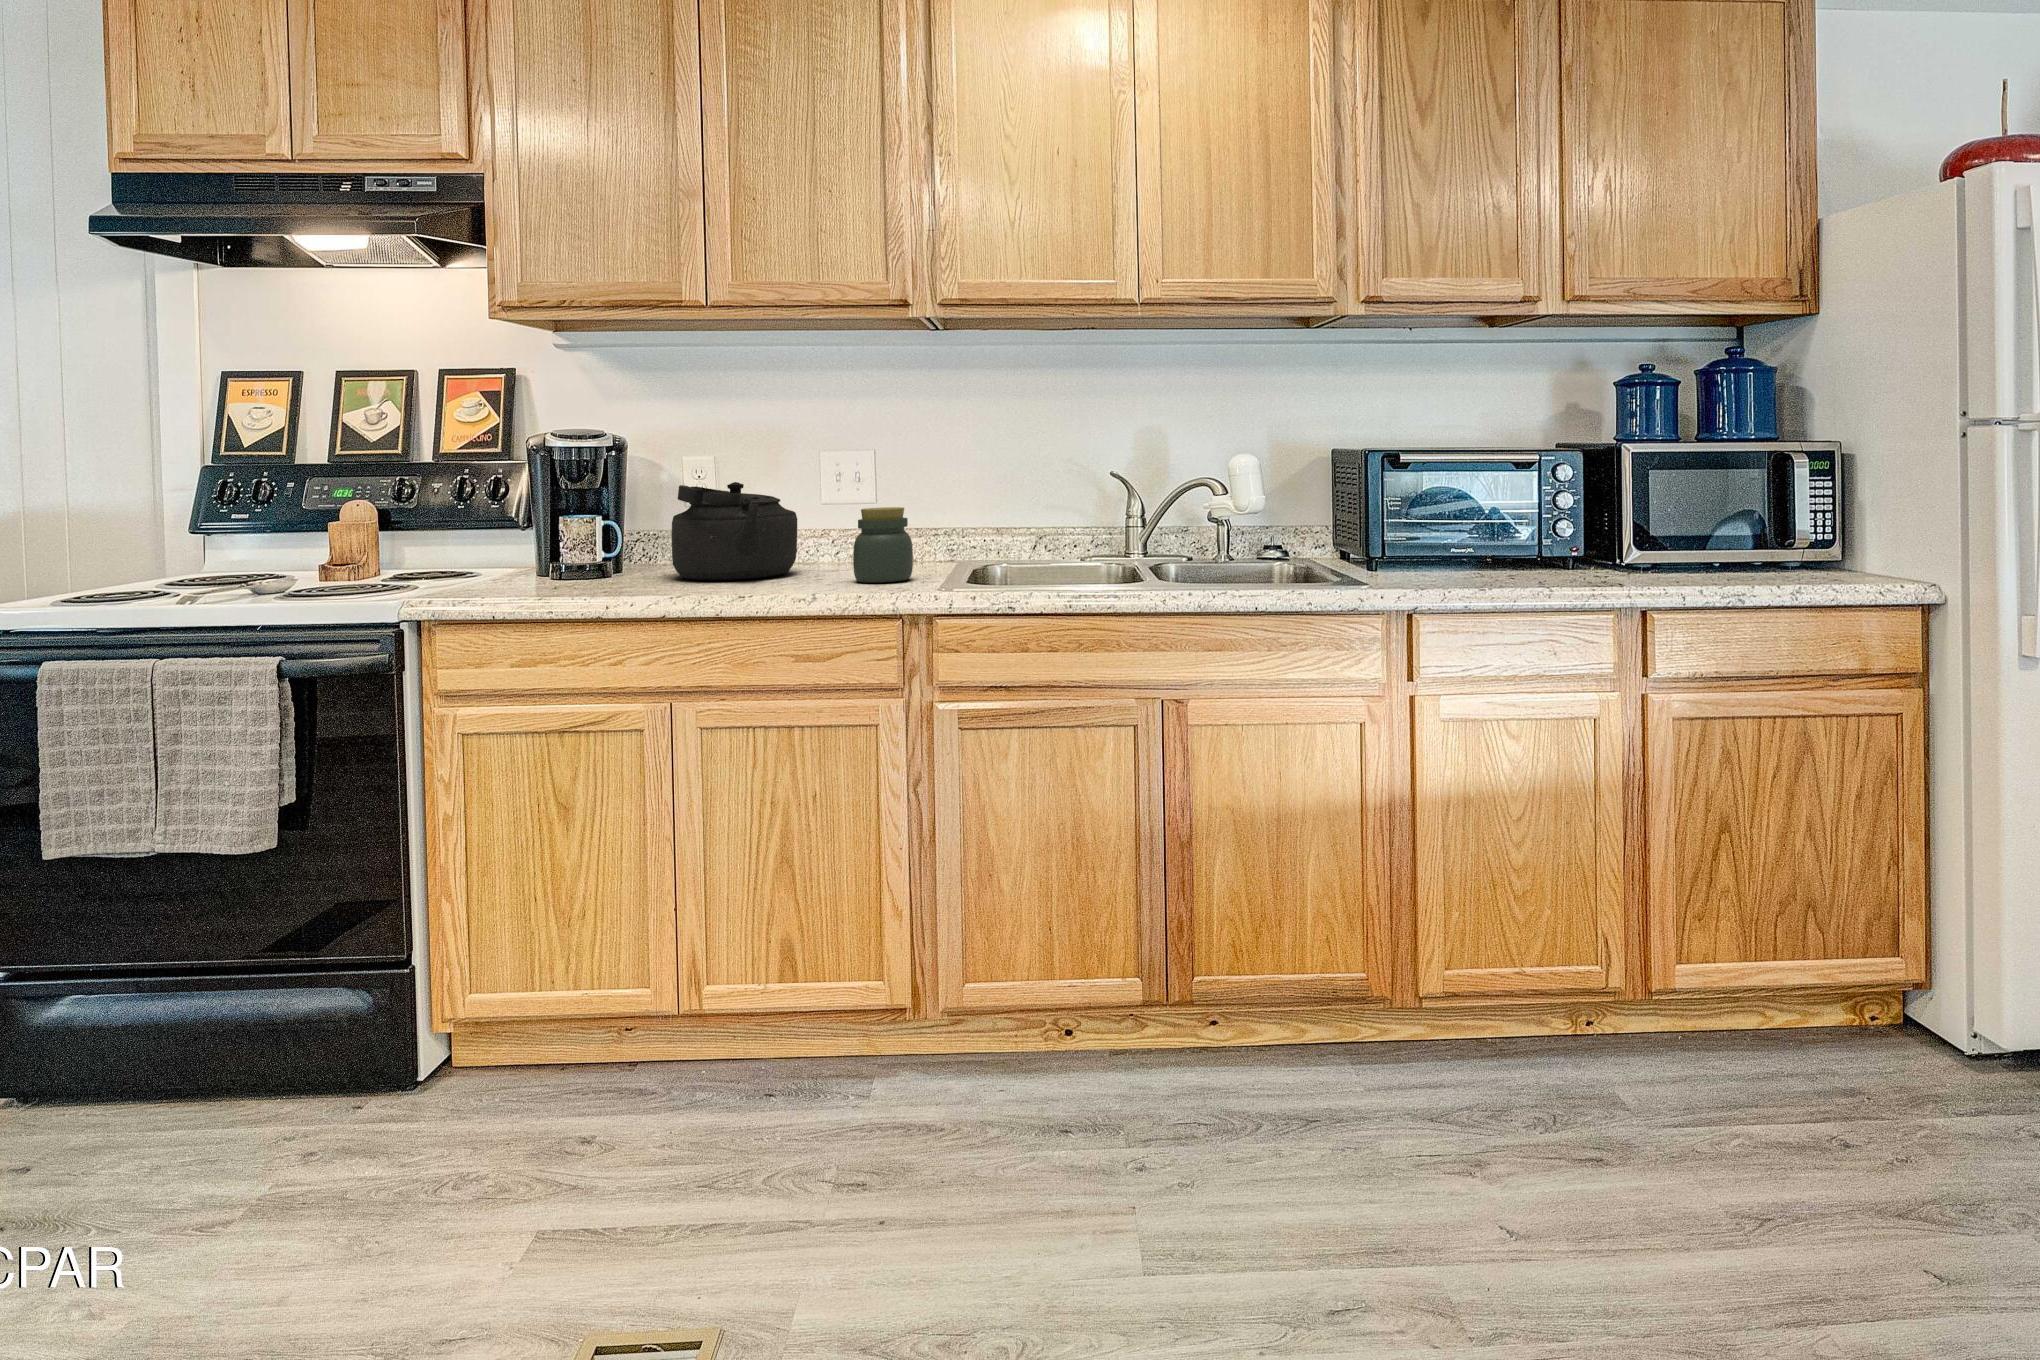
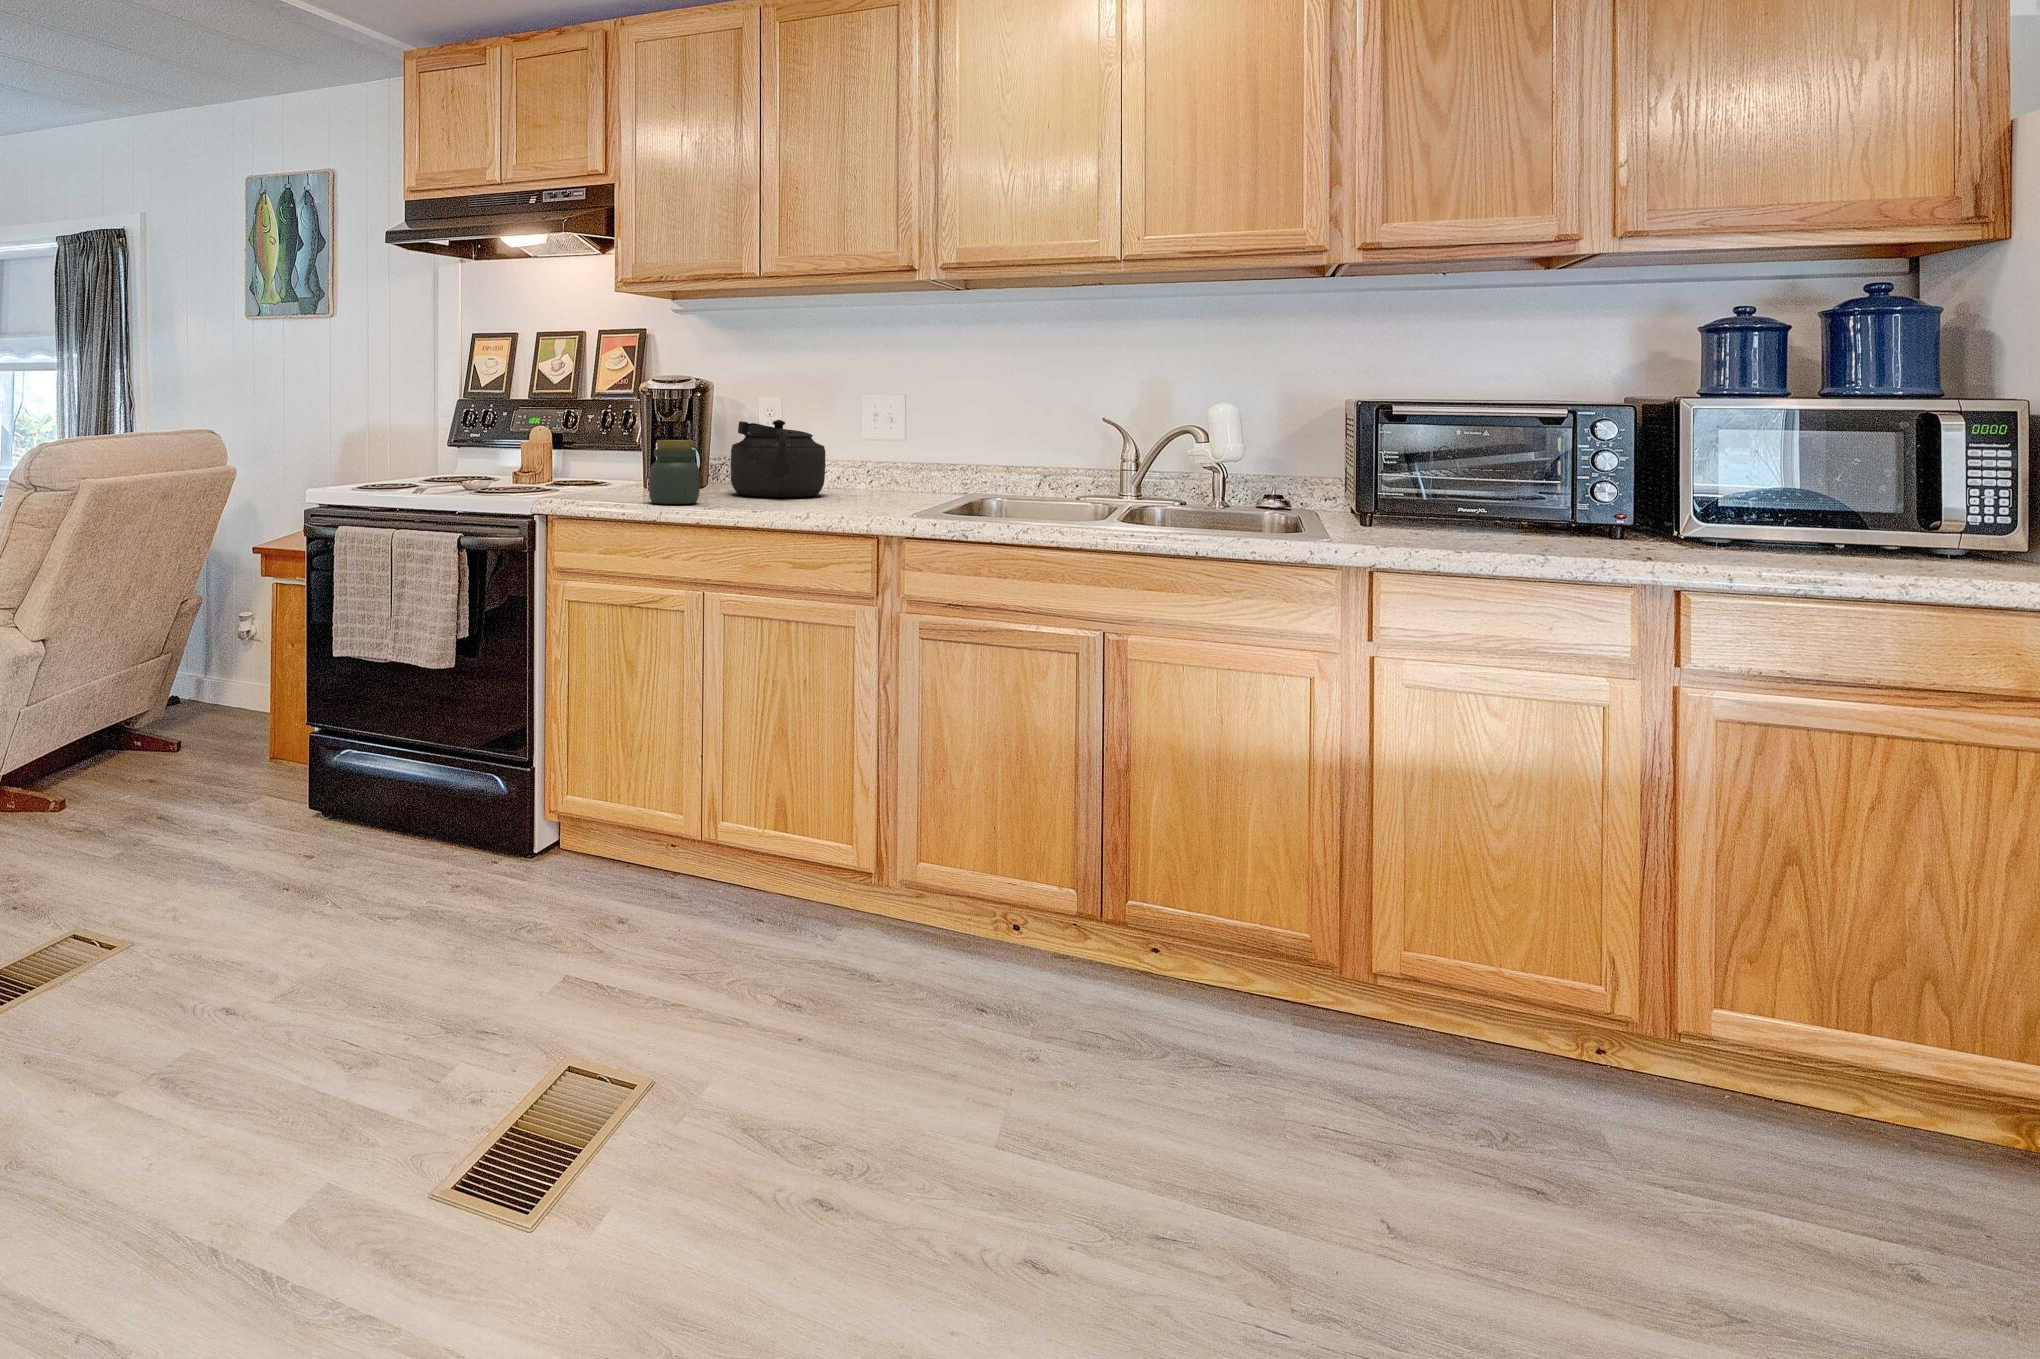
jar: present [853,507,913,583] -> present [649,440,700,504]

